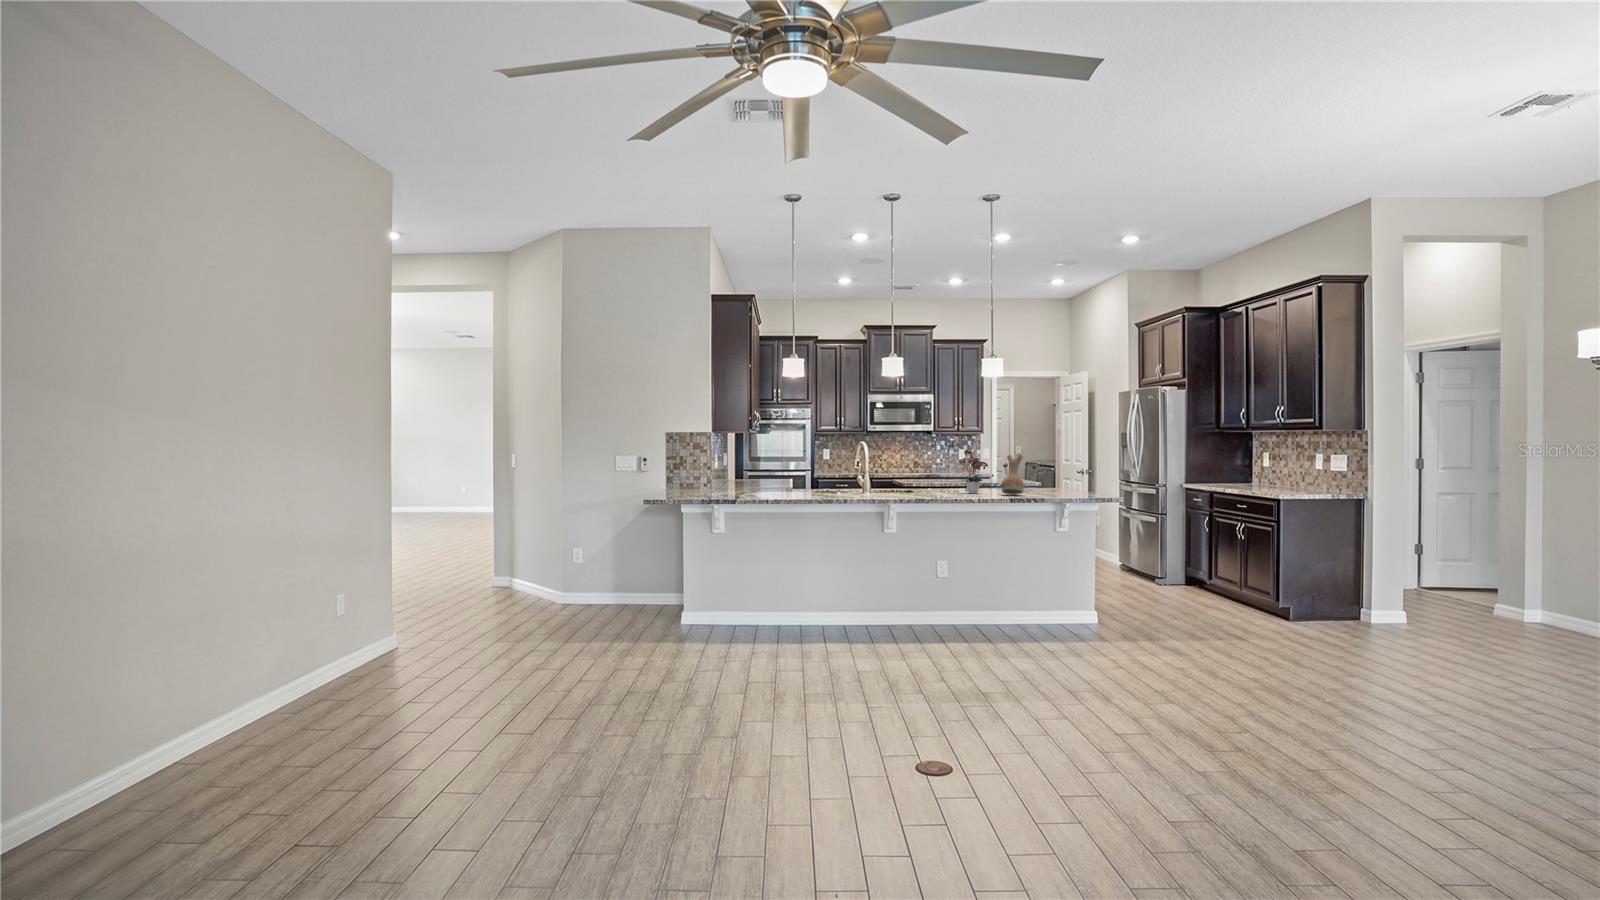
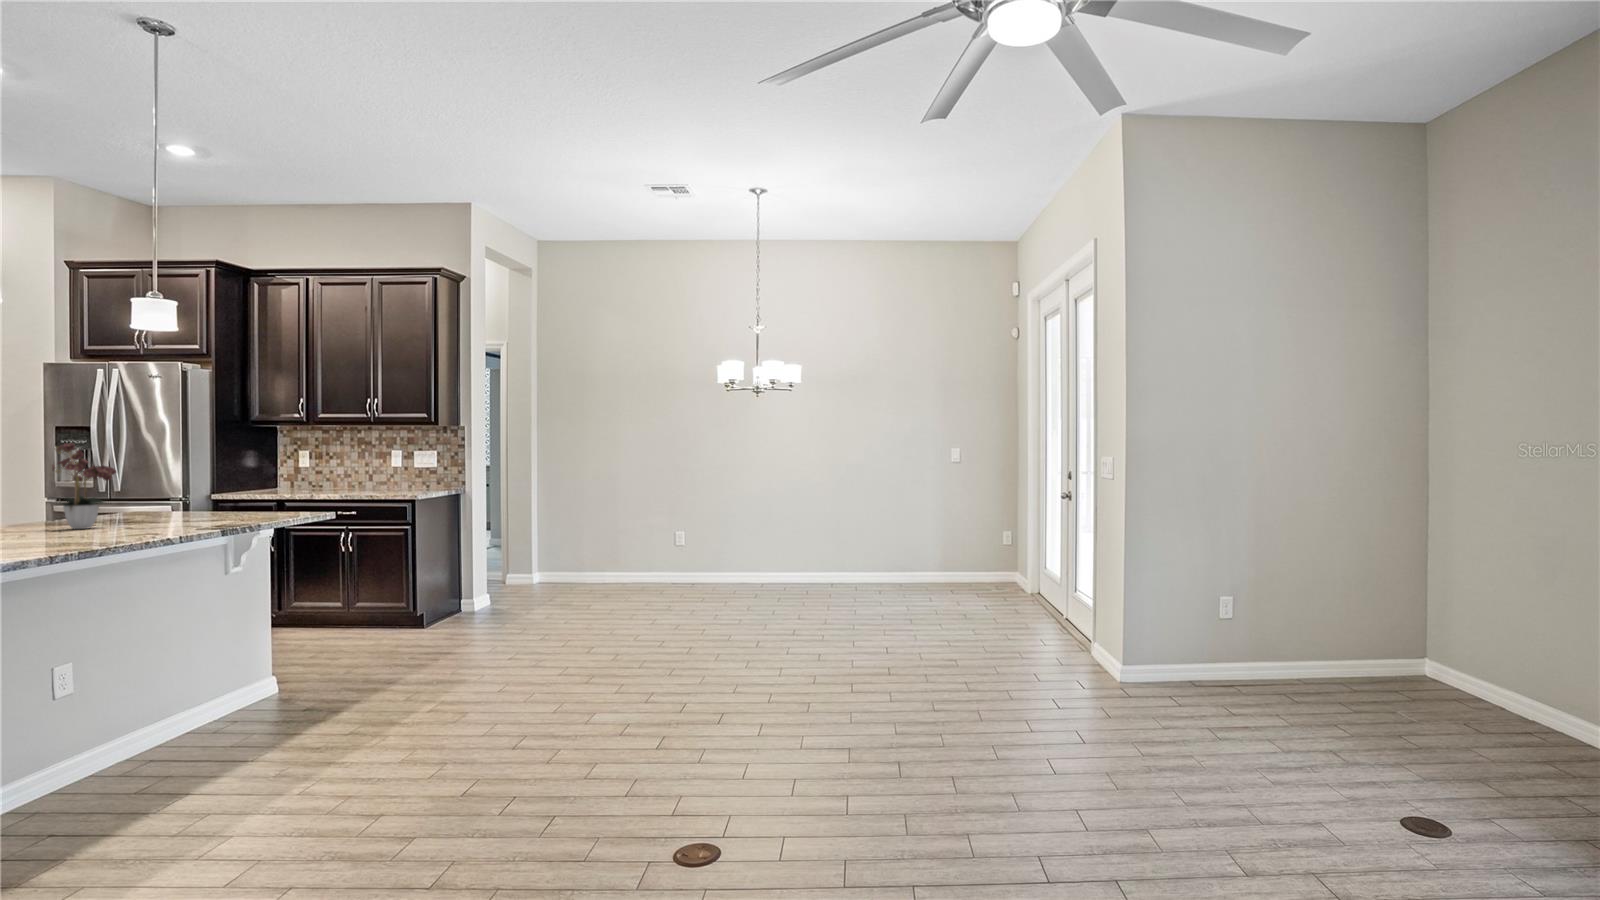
vase: present [1001,455,1024,495] -> none [165,451,218,522]

